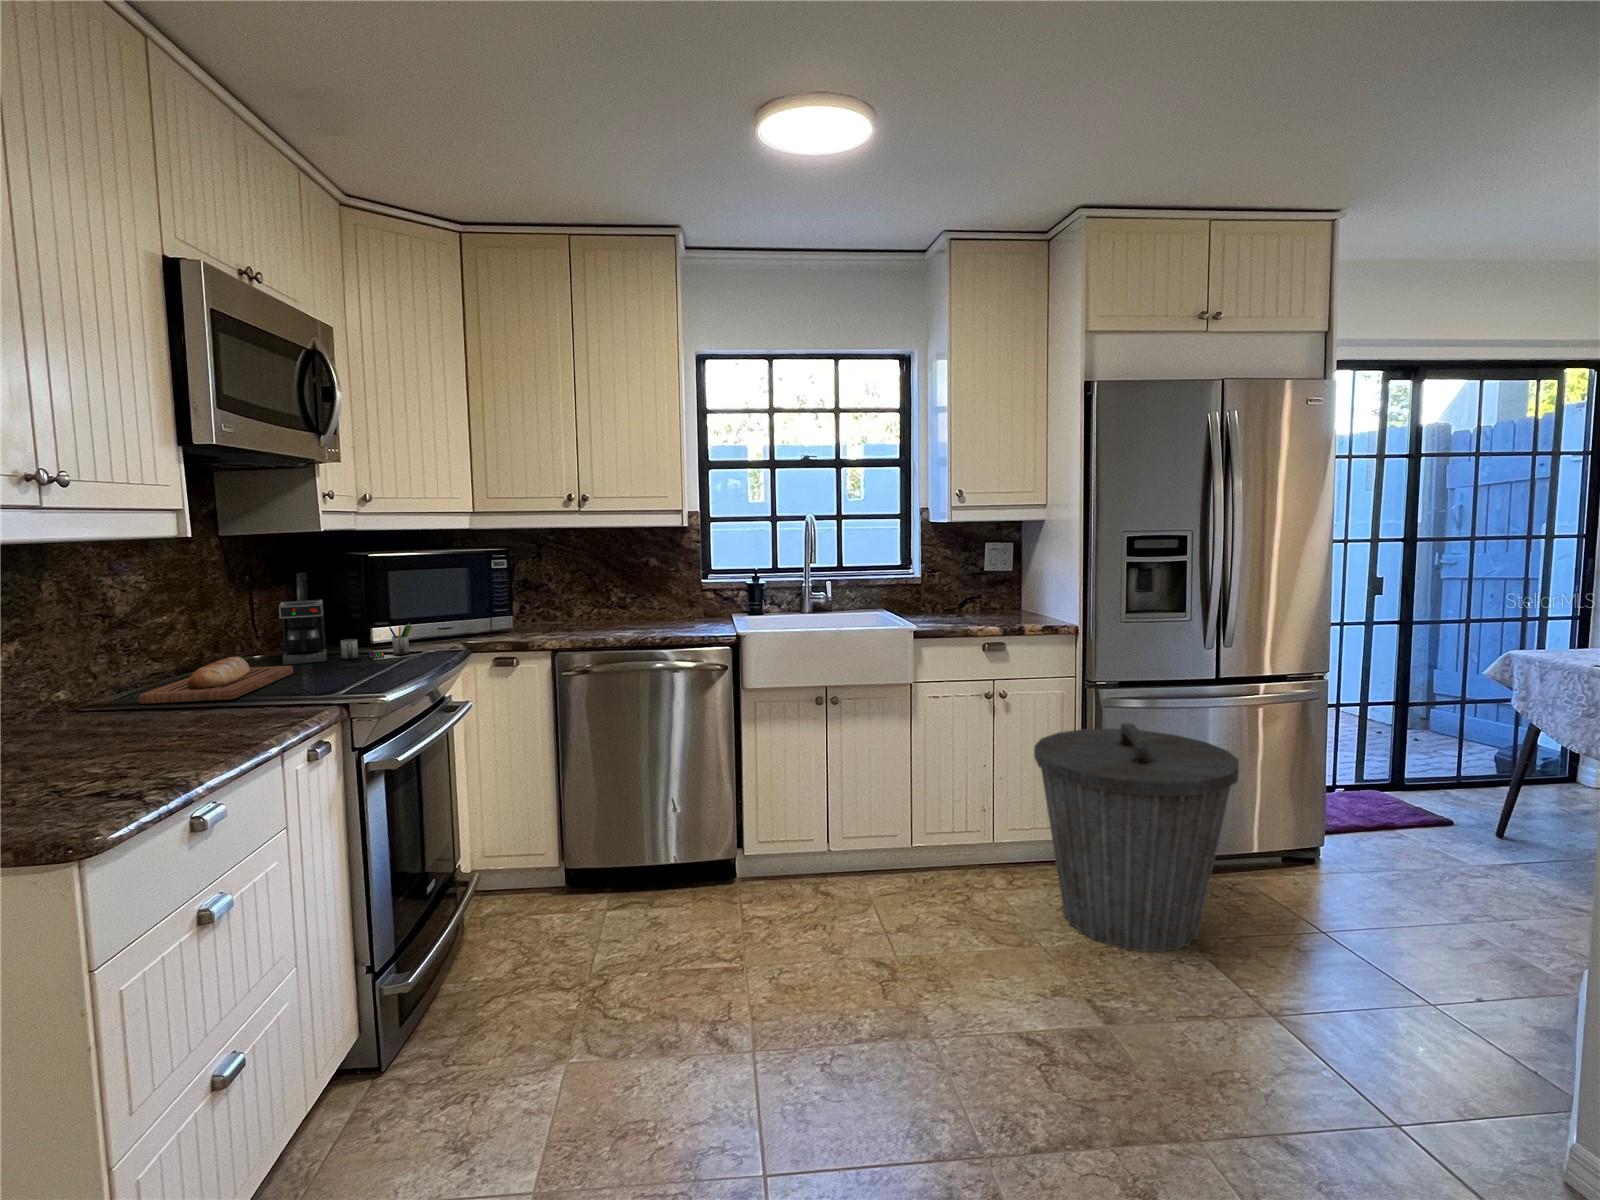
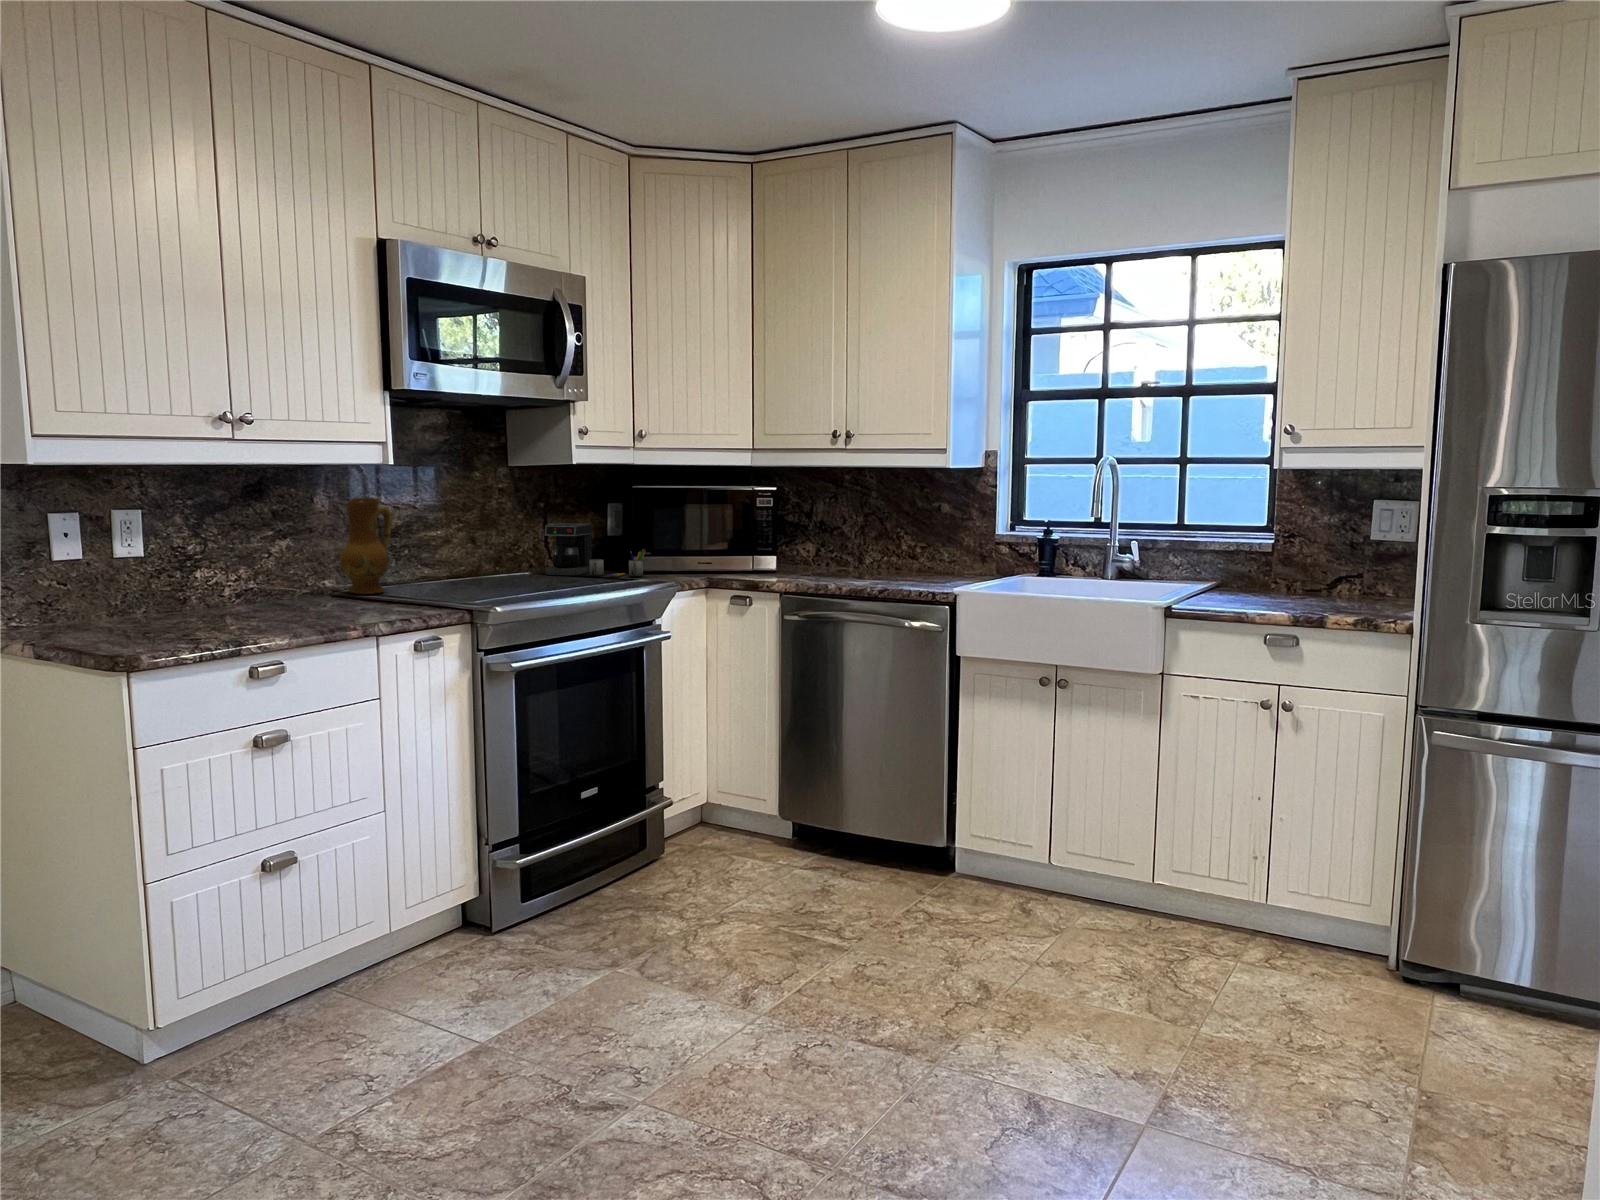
ceramic jug: none [48,590,136,732] -> present [340,498,392,594]
bread loaf: present [139,657,293,704] -> none [414,561,535,588]
trash can: present [1034,723,1239,952] -> none [1220,756,1520,1077]

